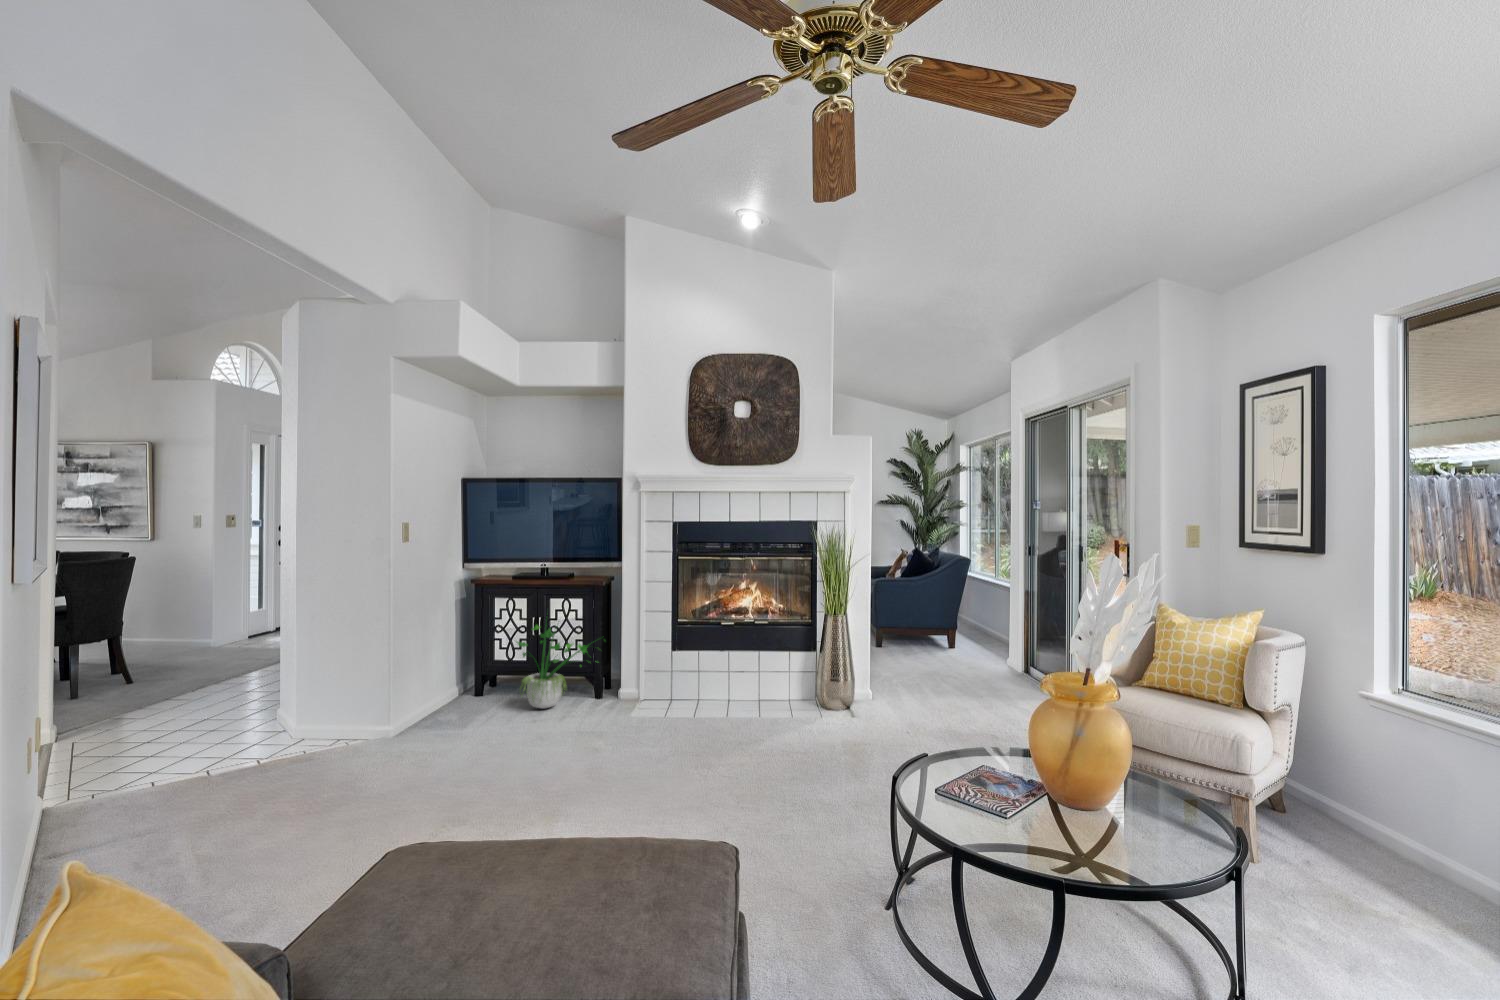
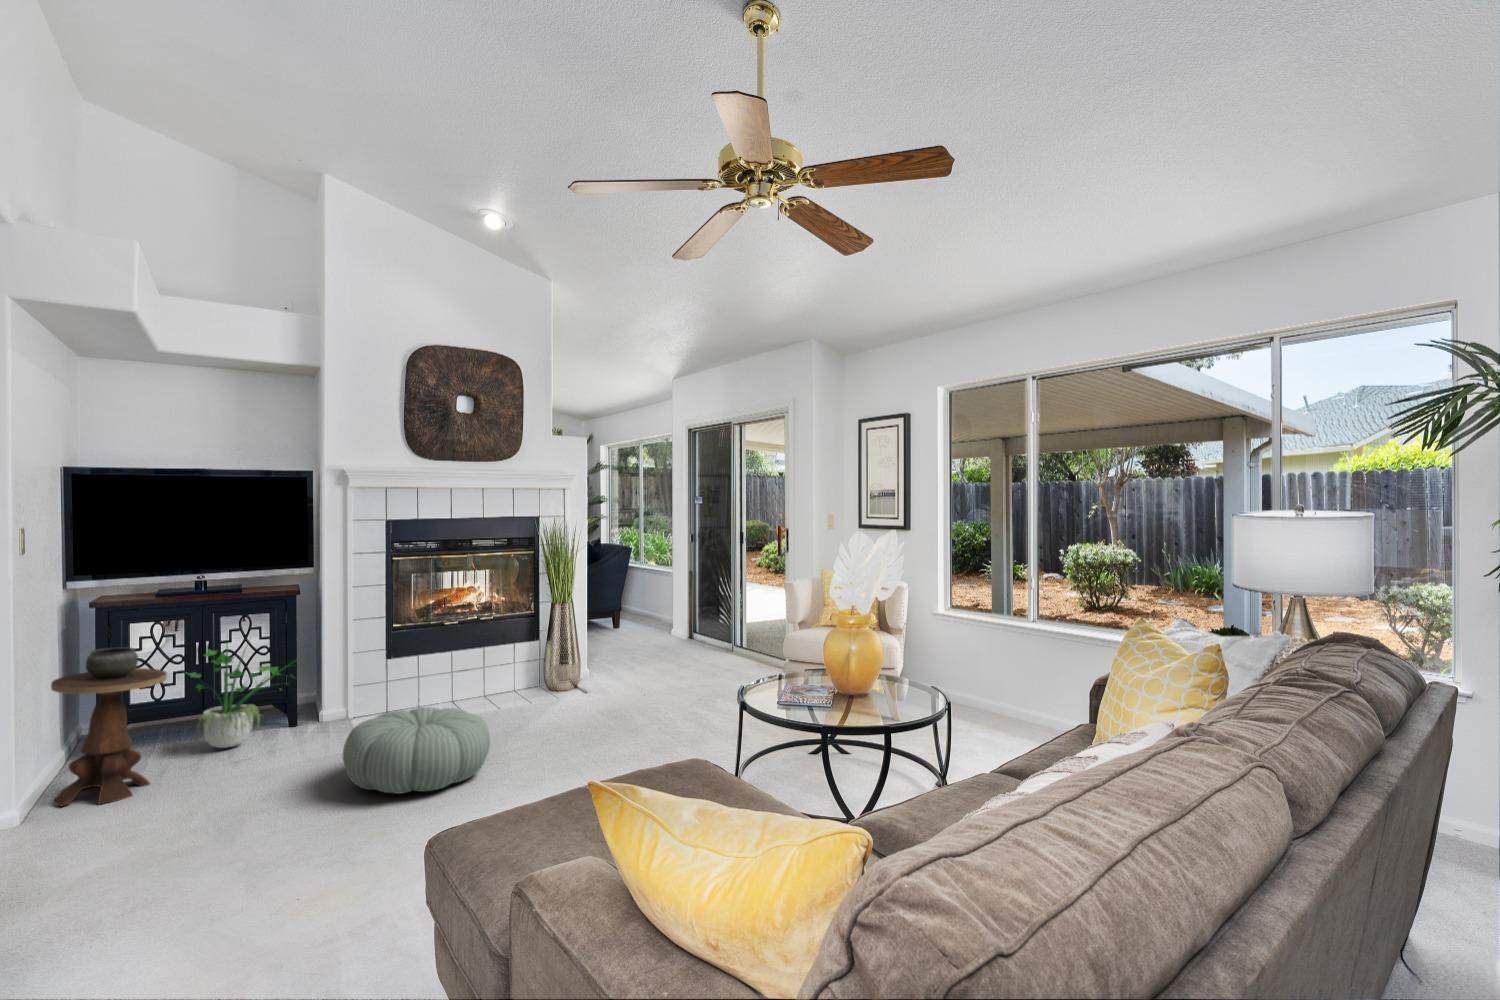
side table: none [412,615,485,737] -> present [51,647,167,806]
pouf: none [561,703,696,789] -> present [343,707,490,794]

